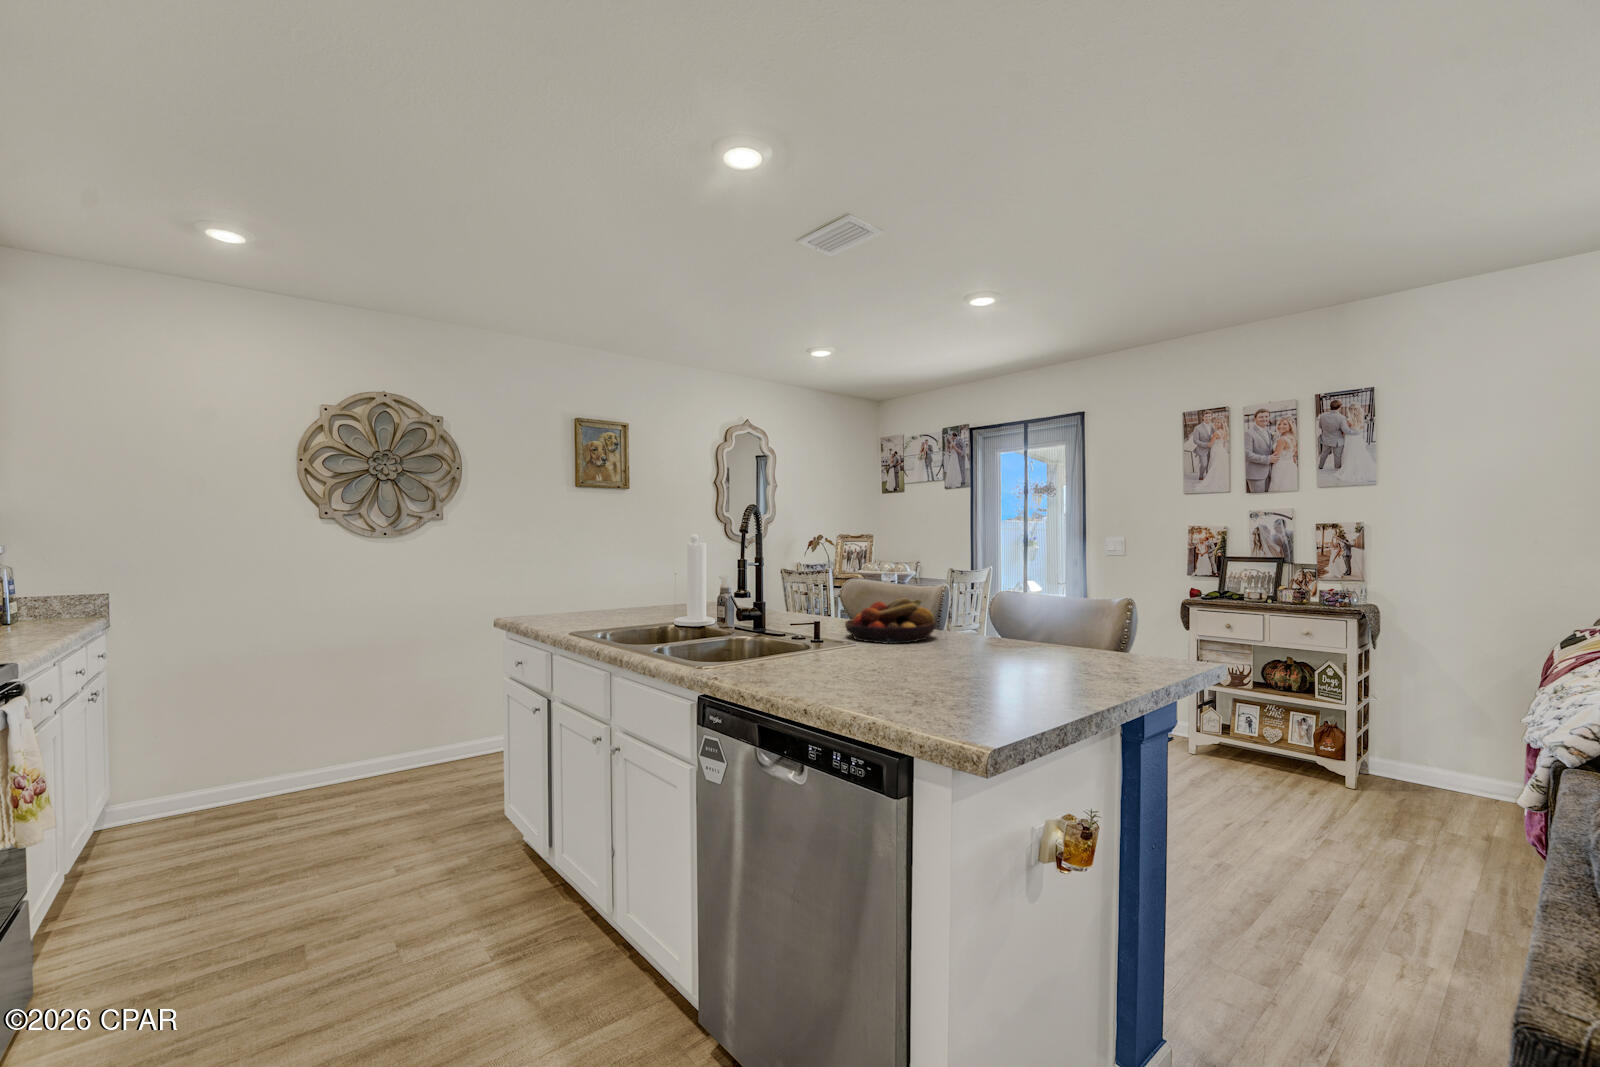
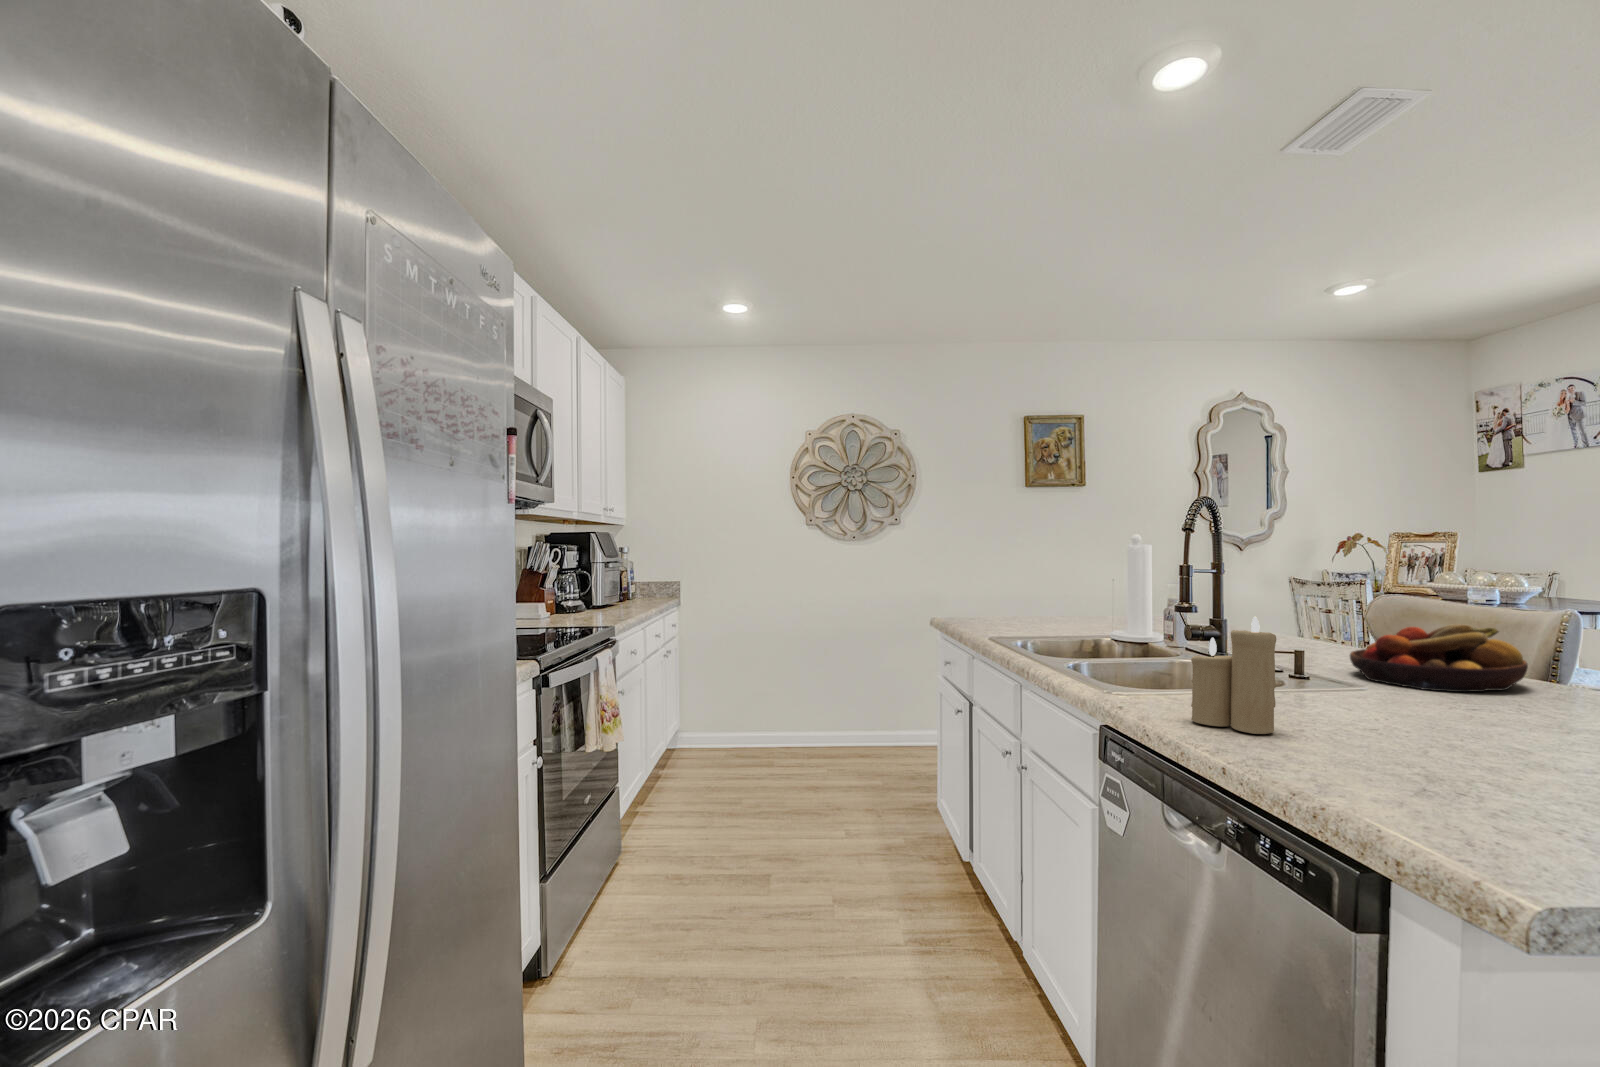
candle: none [773,599,829,684] -> present [1191,617,1276,734]

